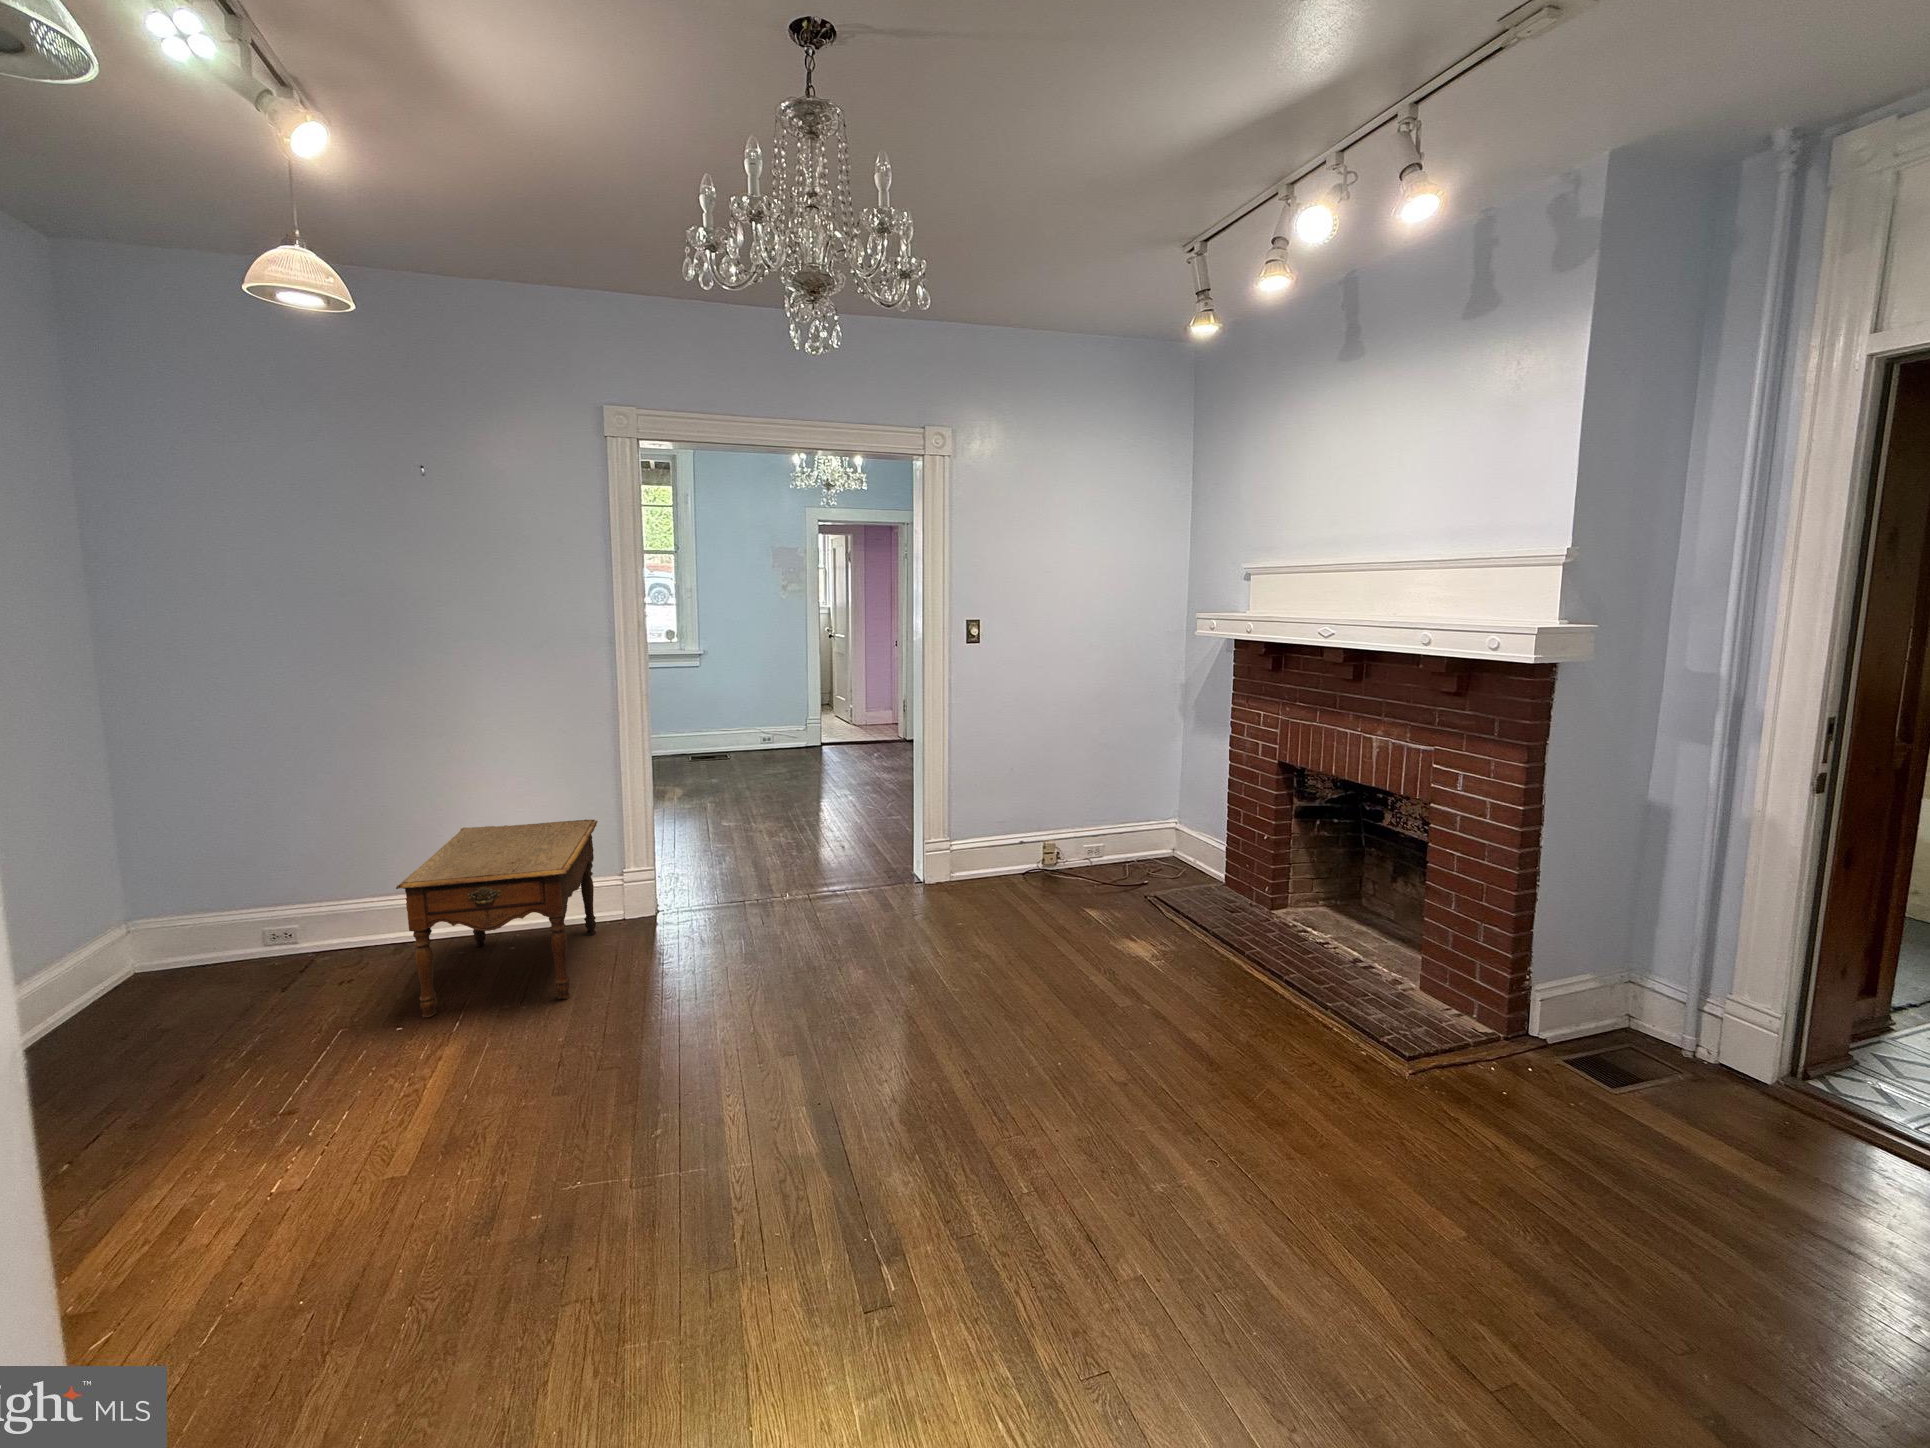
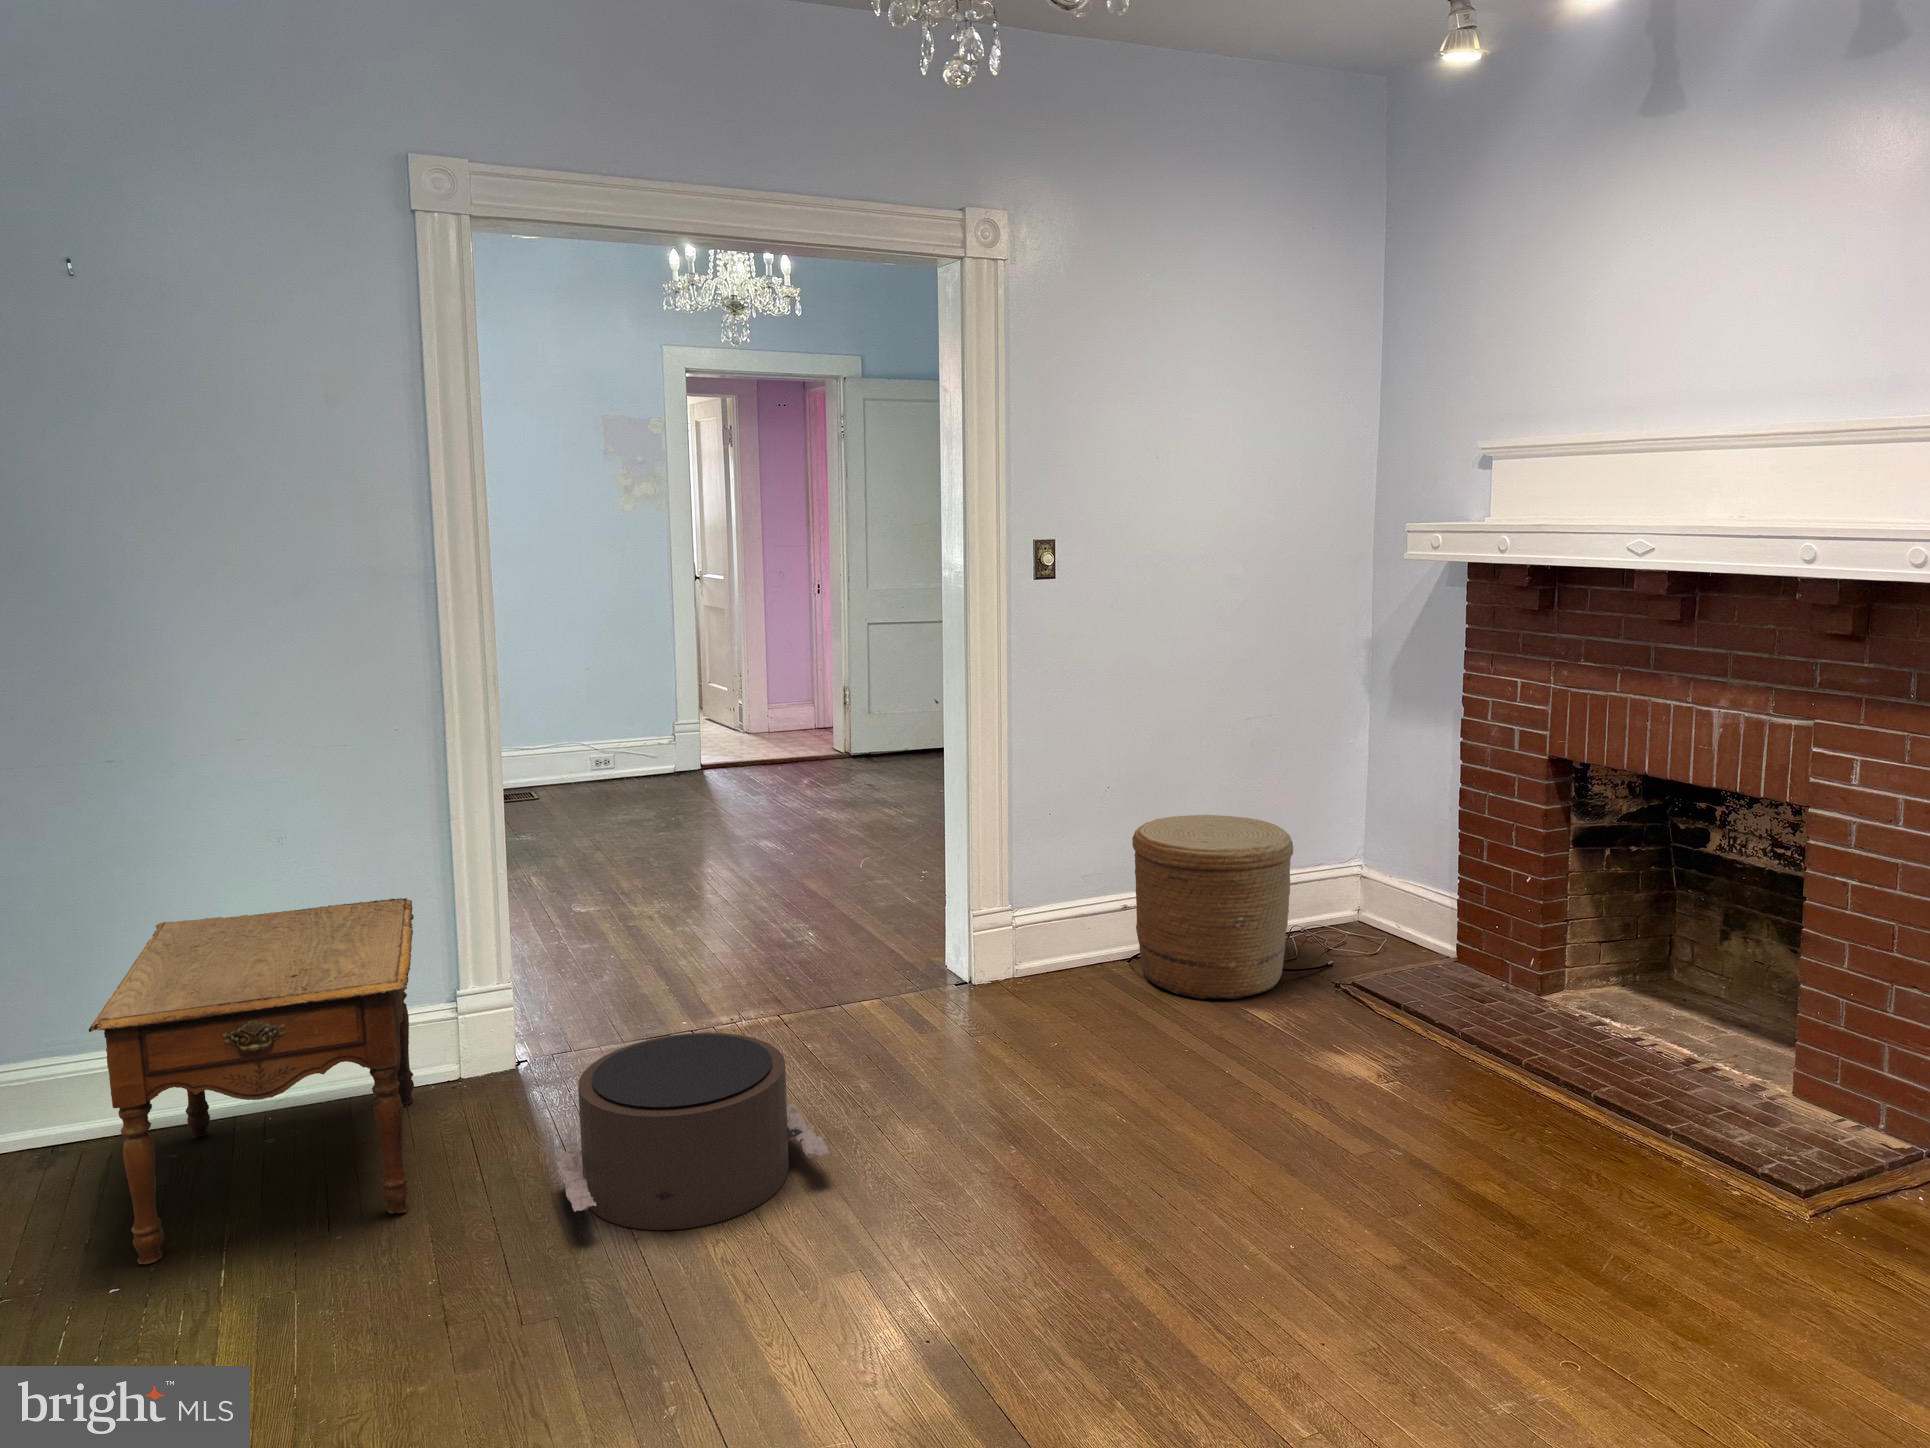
woven basket: none [1022,787,1118,901] -> present [1132,815,1293,999]
pouf: none [647,906,801,1021] -> present [556,1033,829,1230]

